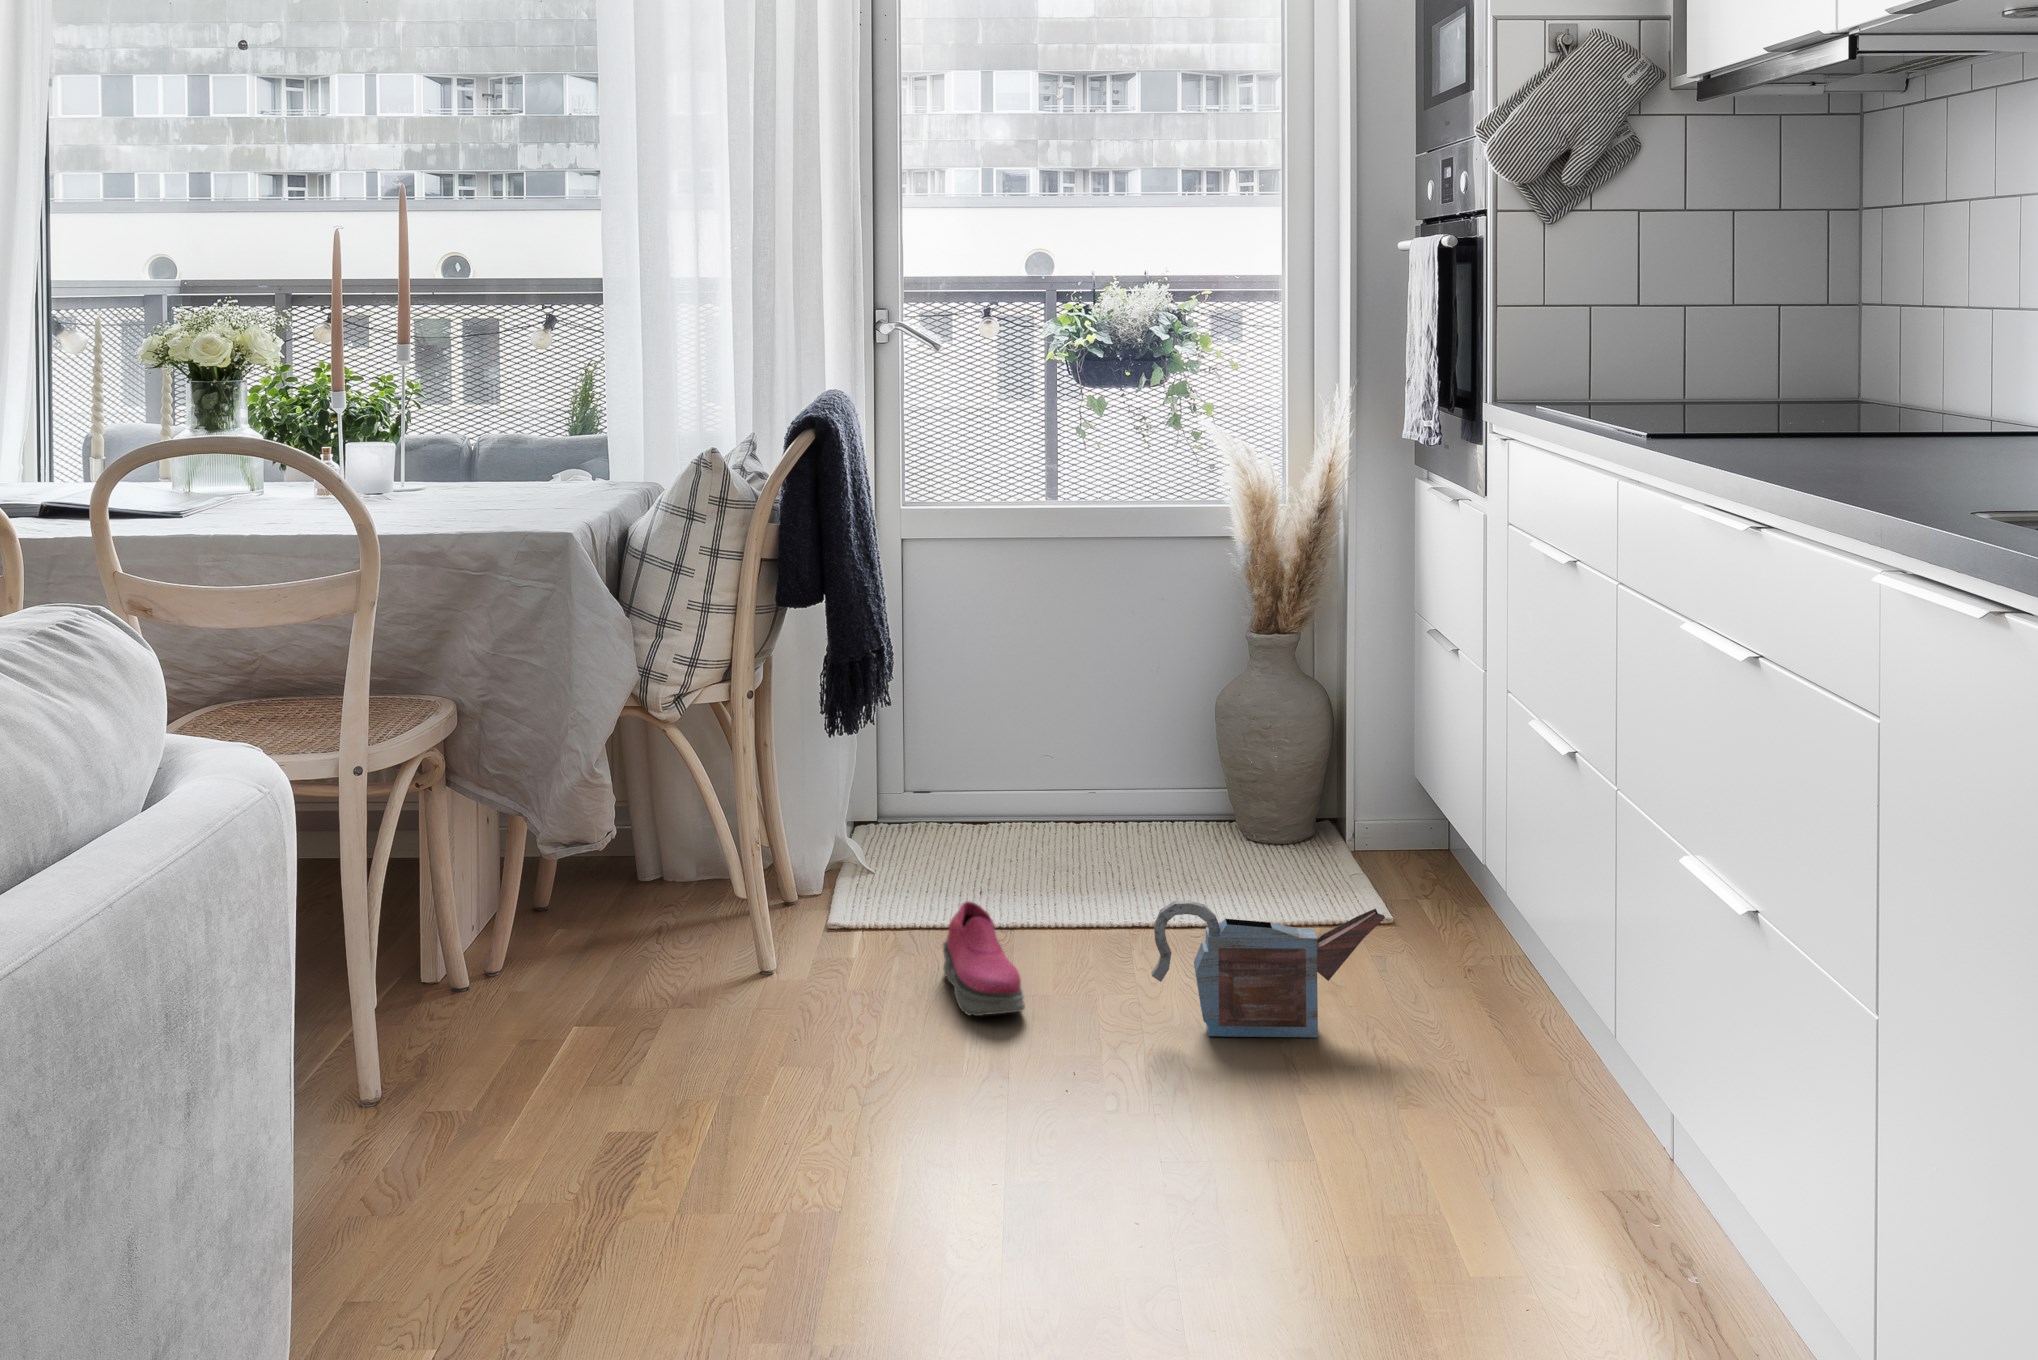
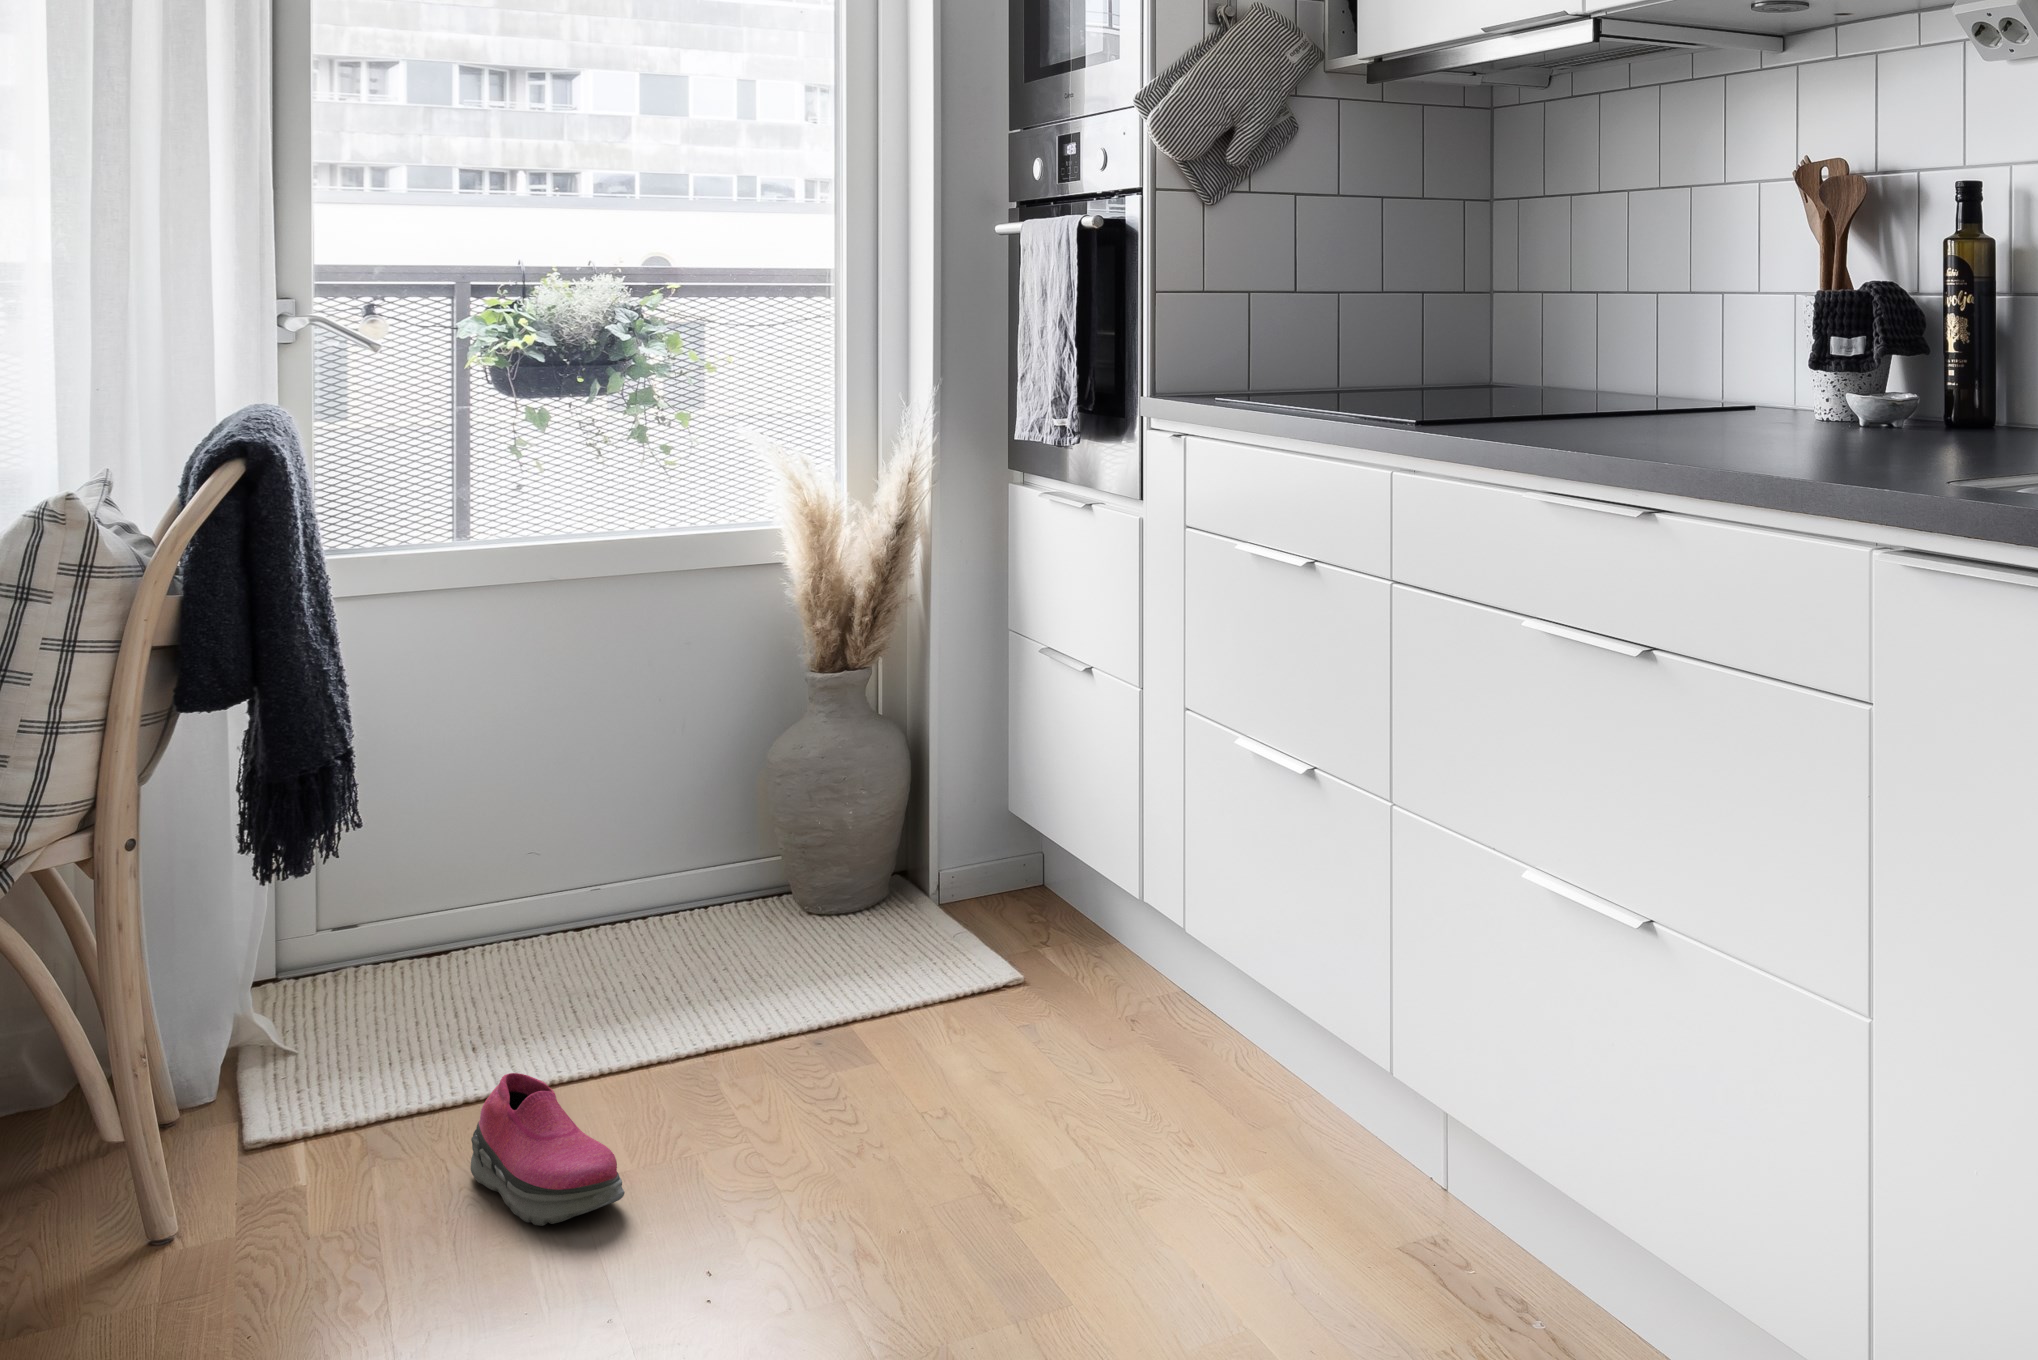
watering can: present [1151,900,1385,1037] -> none [803,969,1083,1166]

